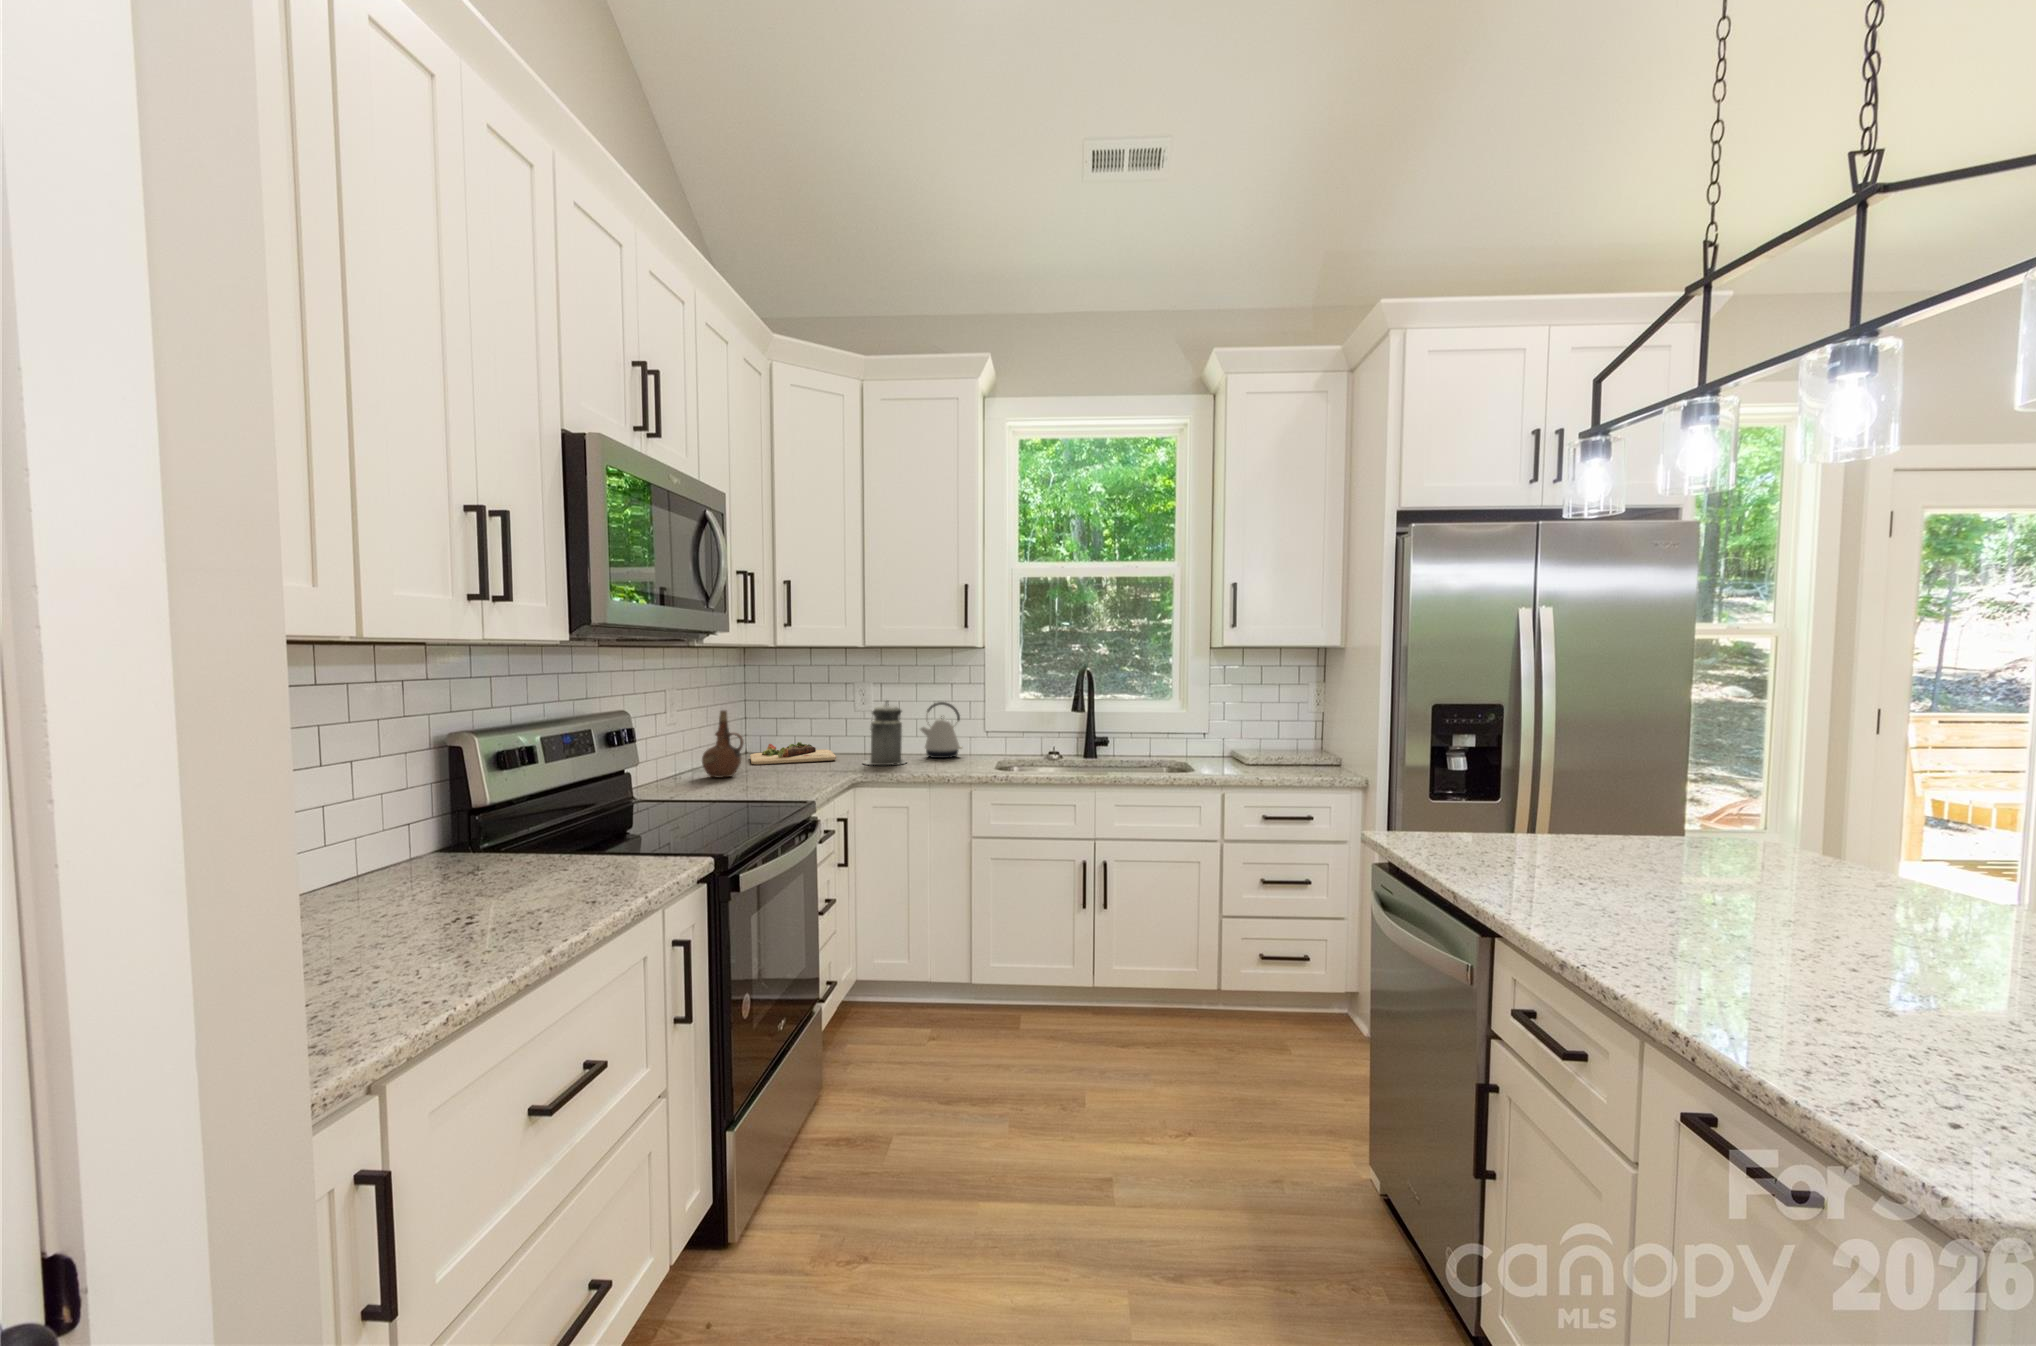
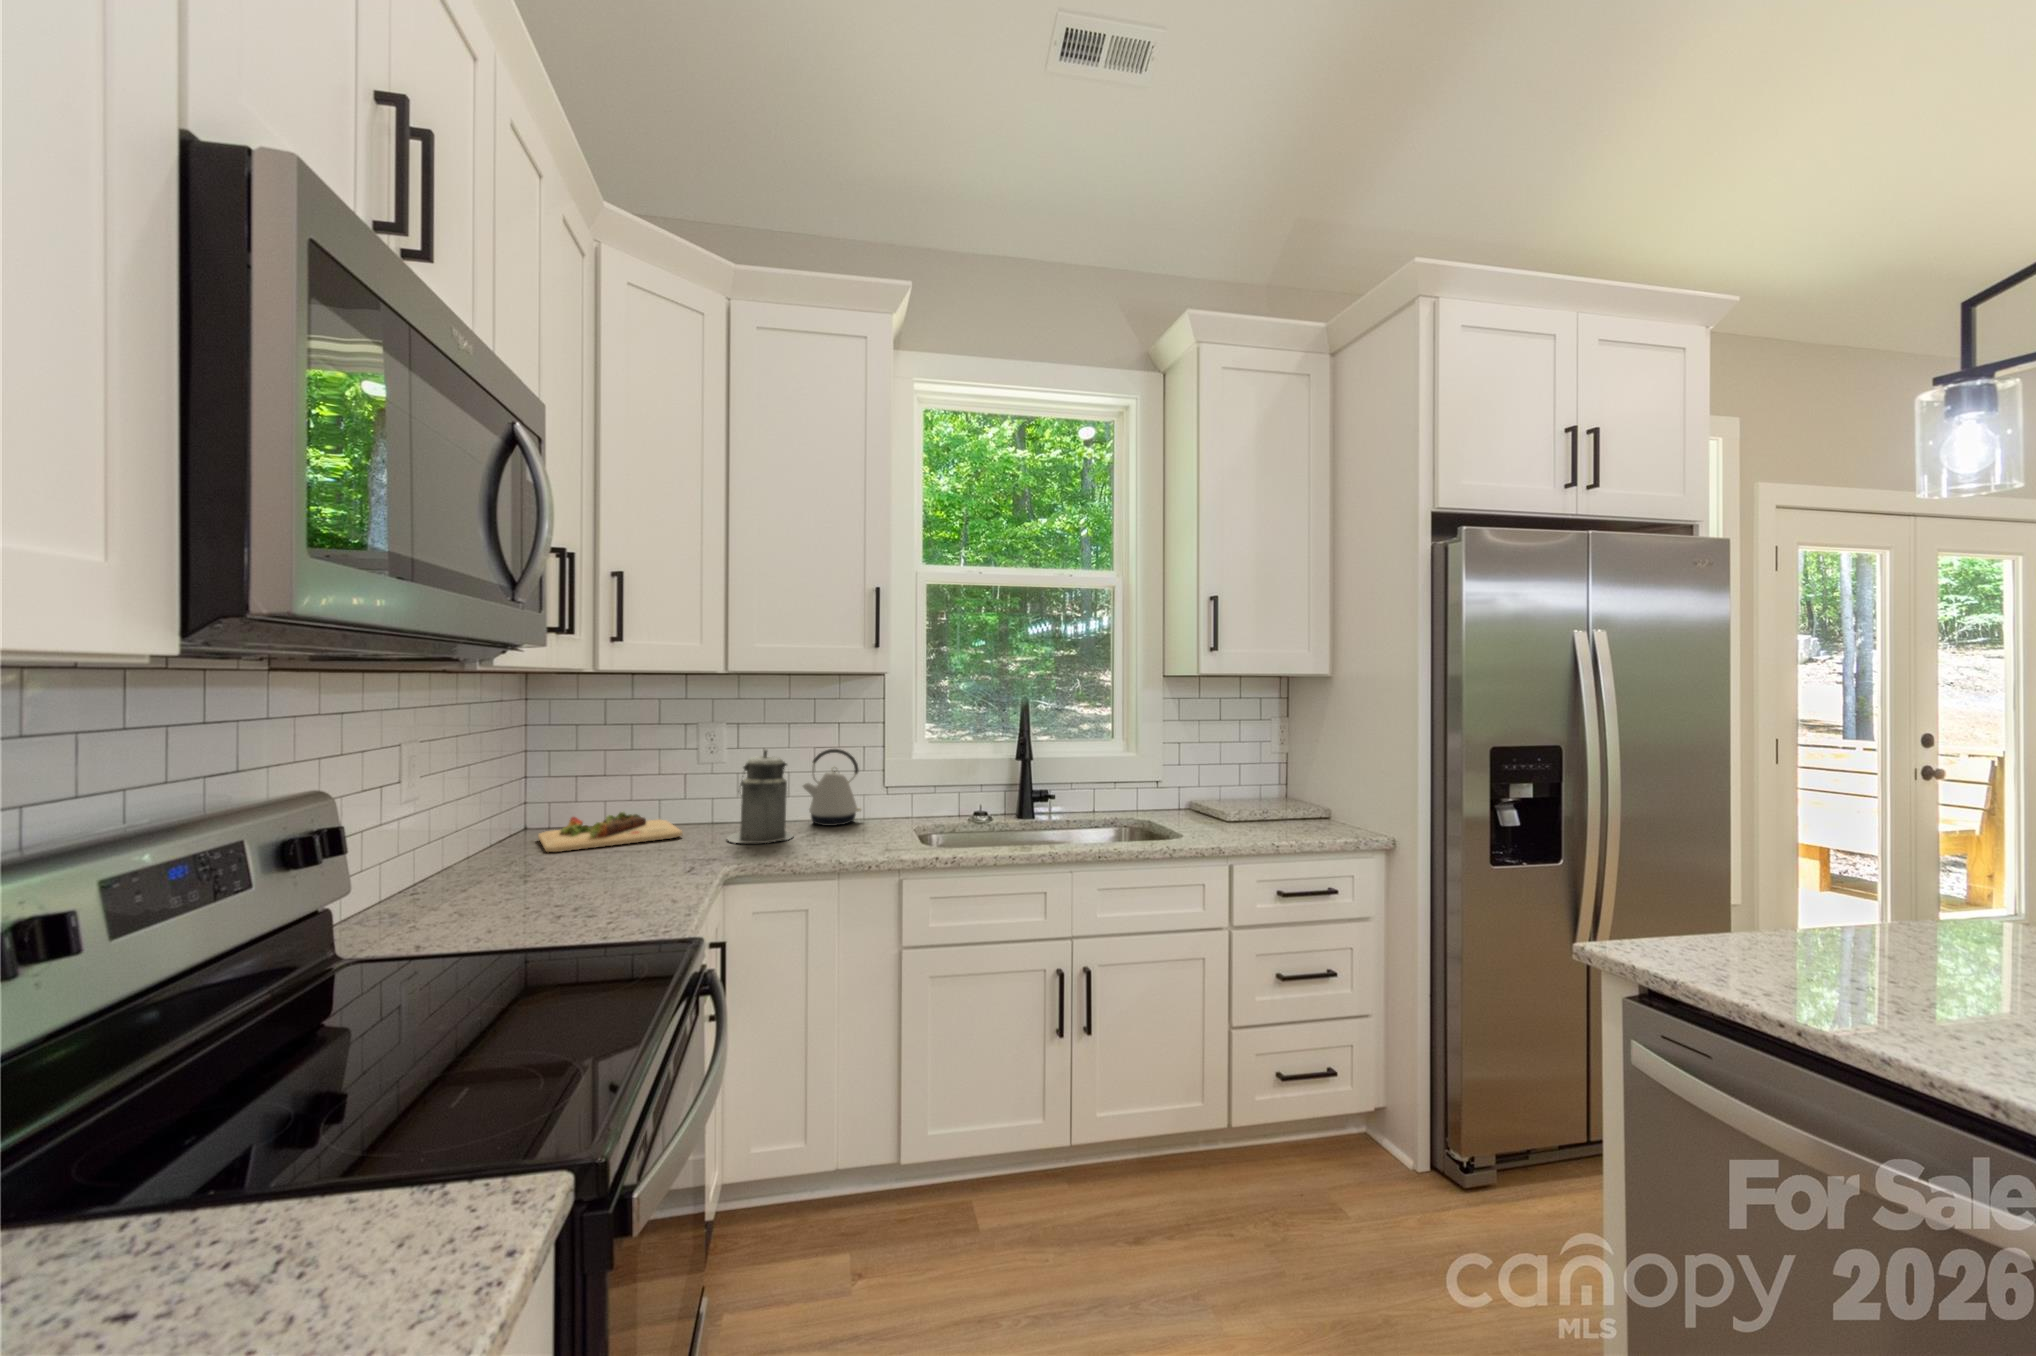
ceramic pitcher: present [702,710,744,778] -> none [466,774,544,886]

